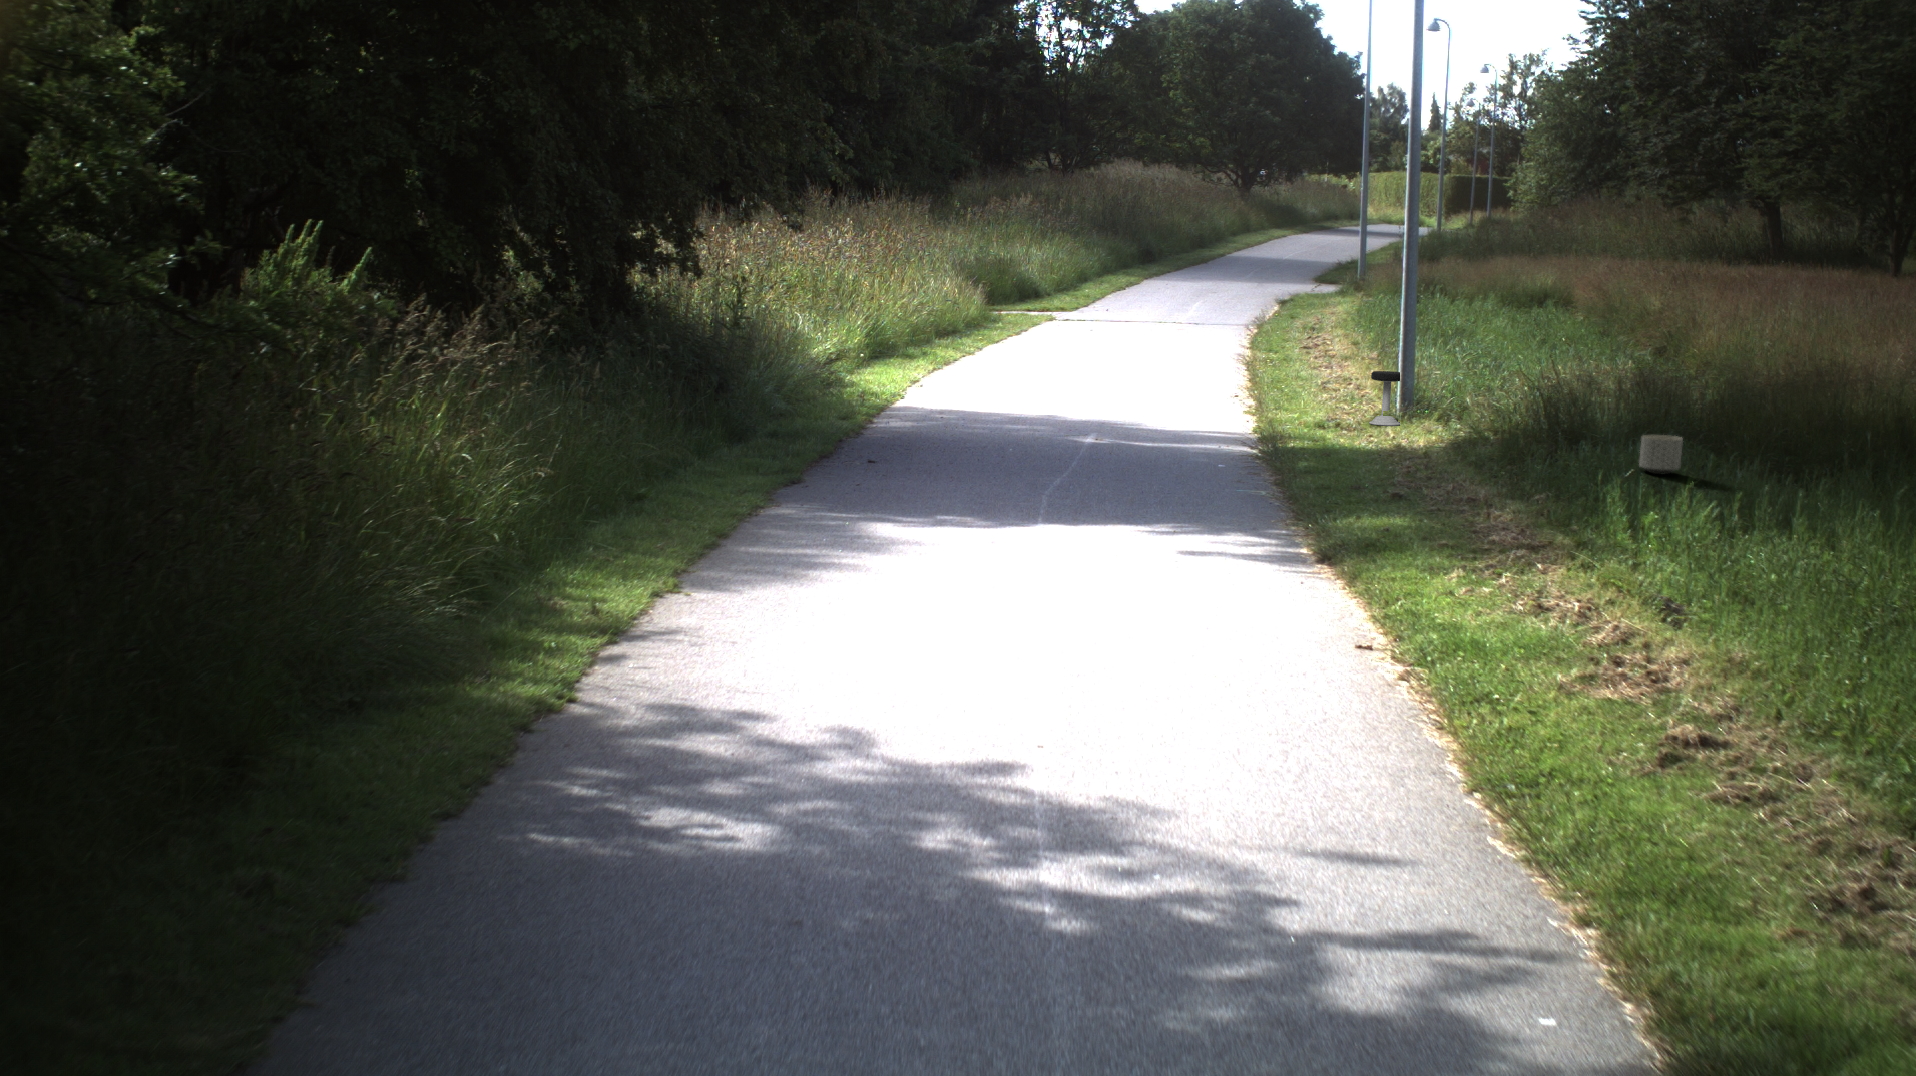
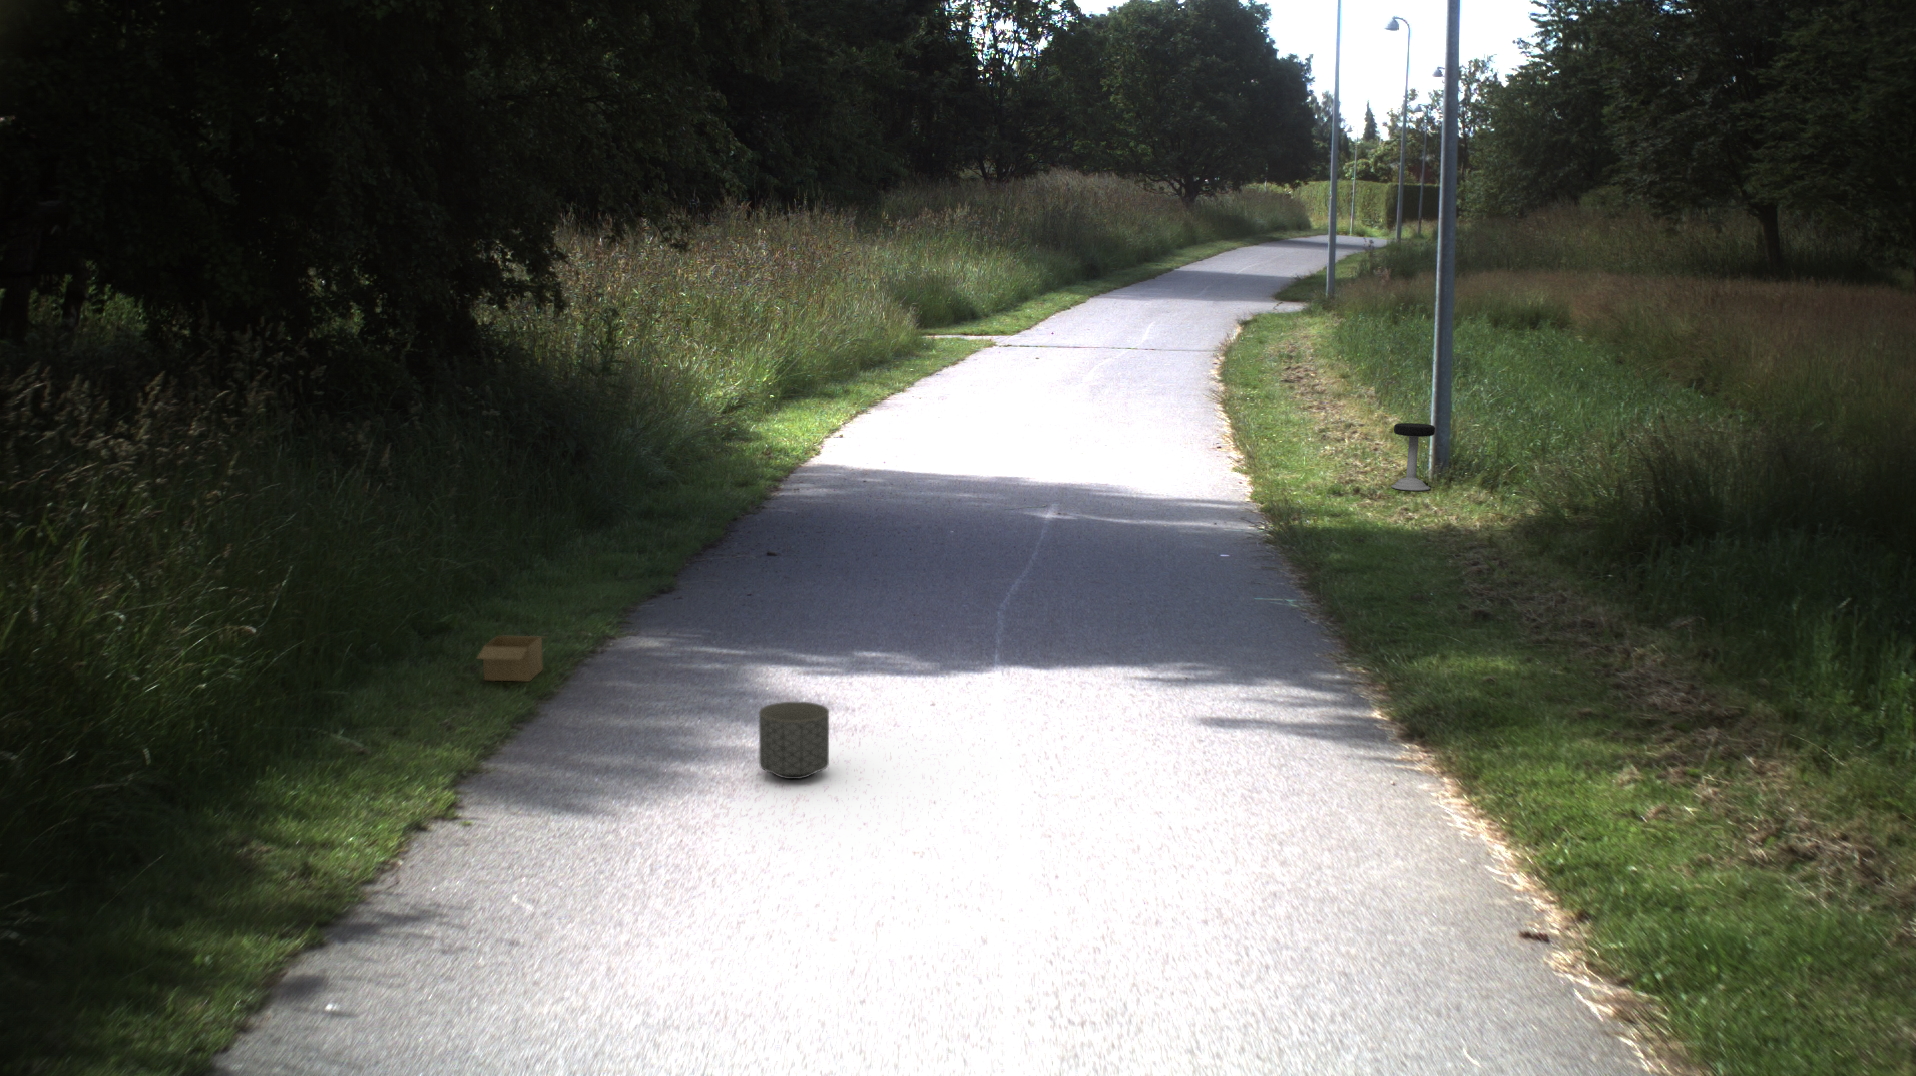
planter: present [1639,435,1683,474] -> present [759,702,829,779]
cardboard box: none [675,496,720,526] -> present [477,636,543,682]

